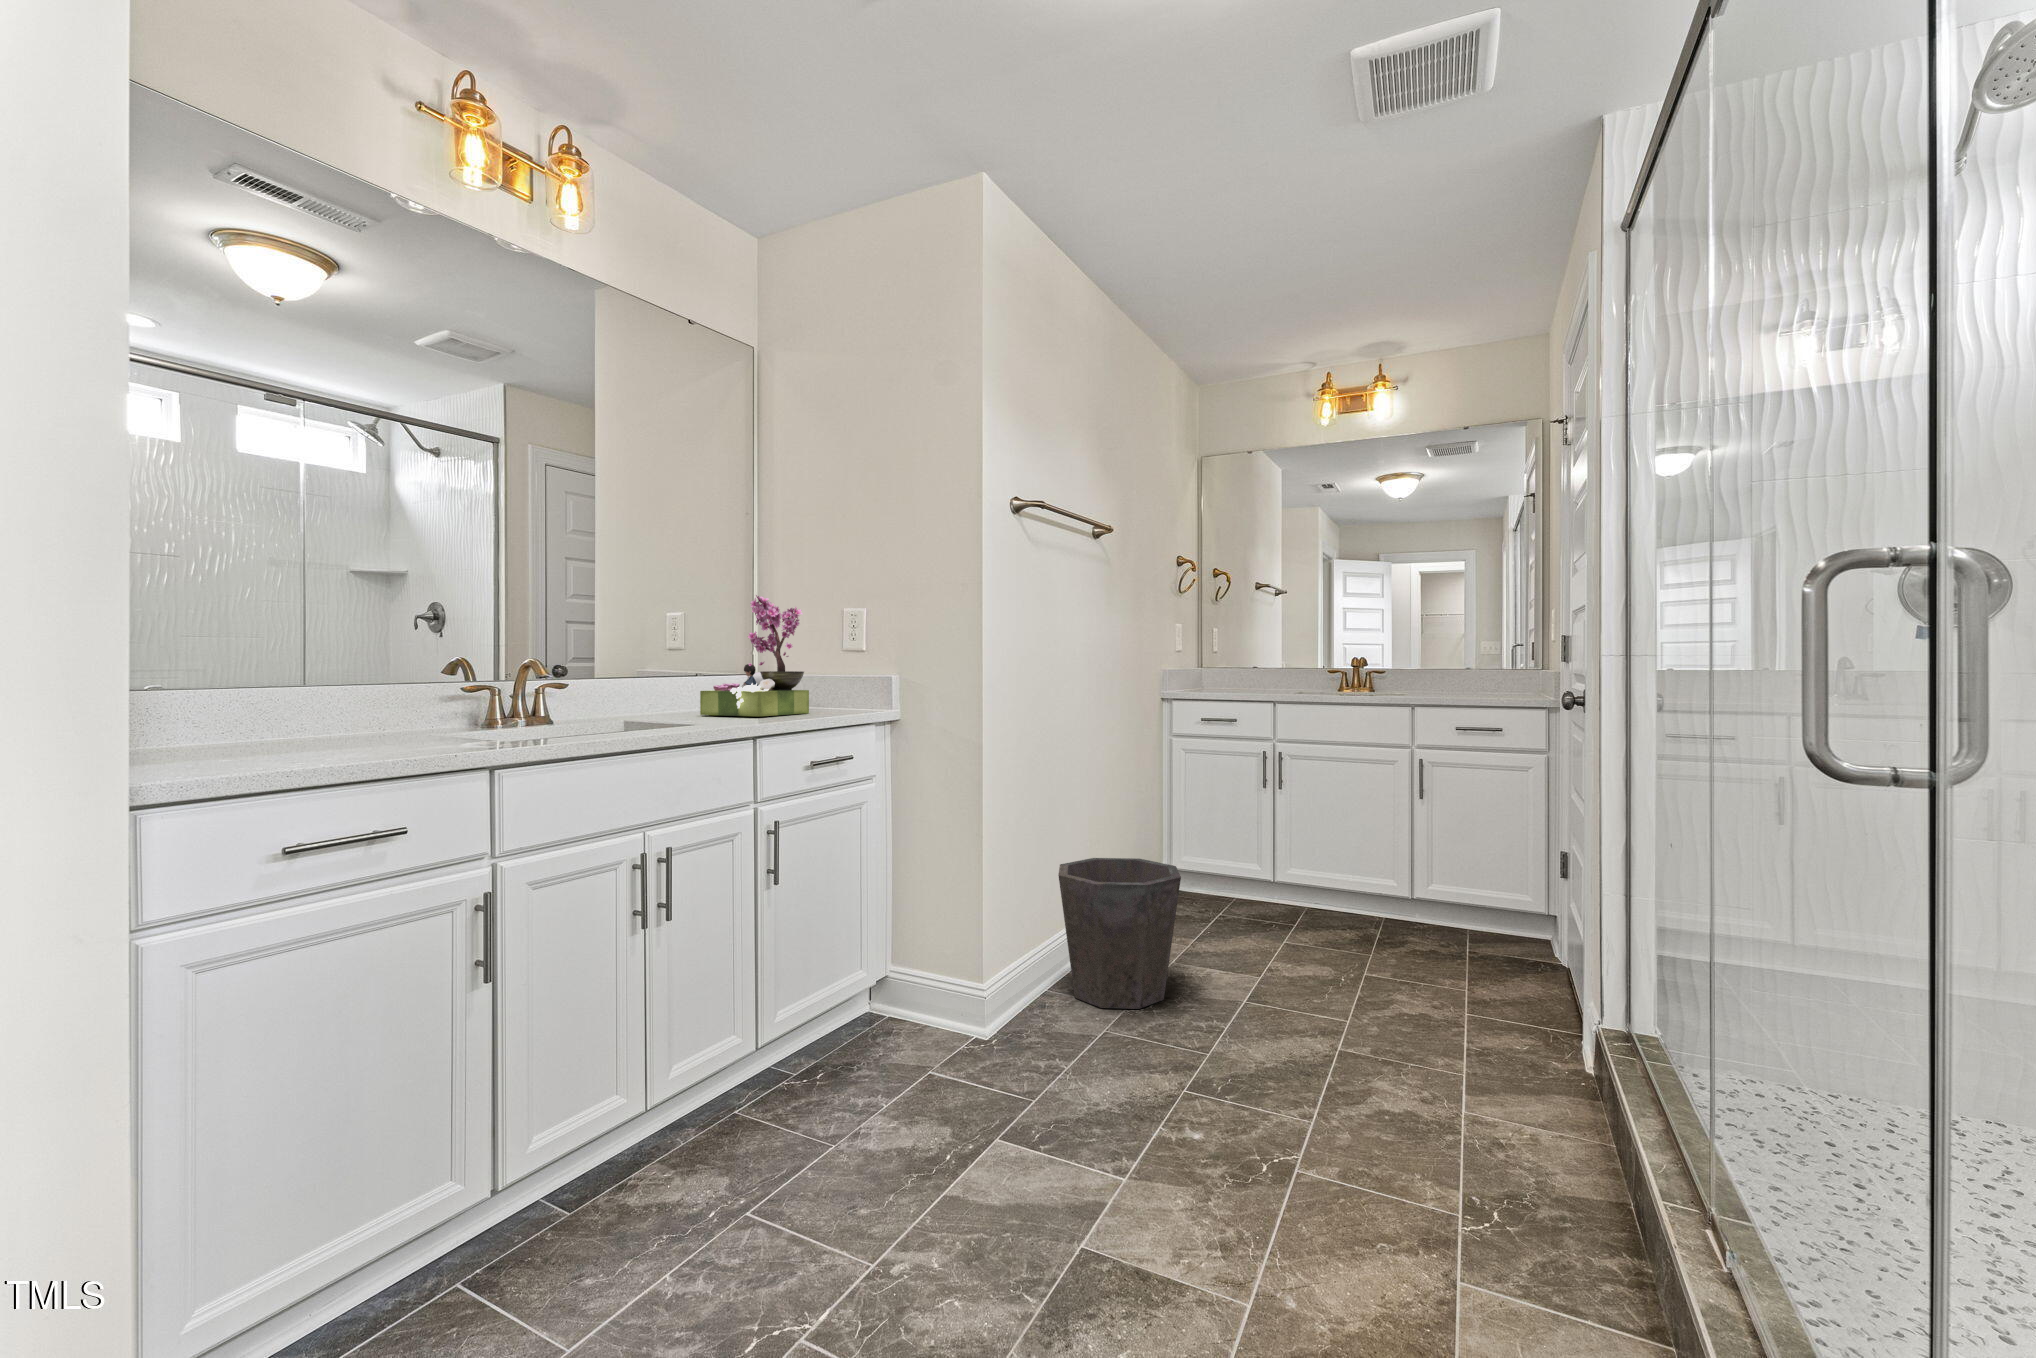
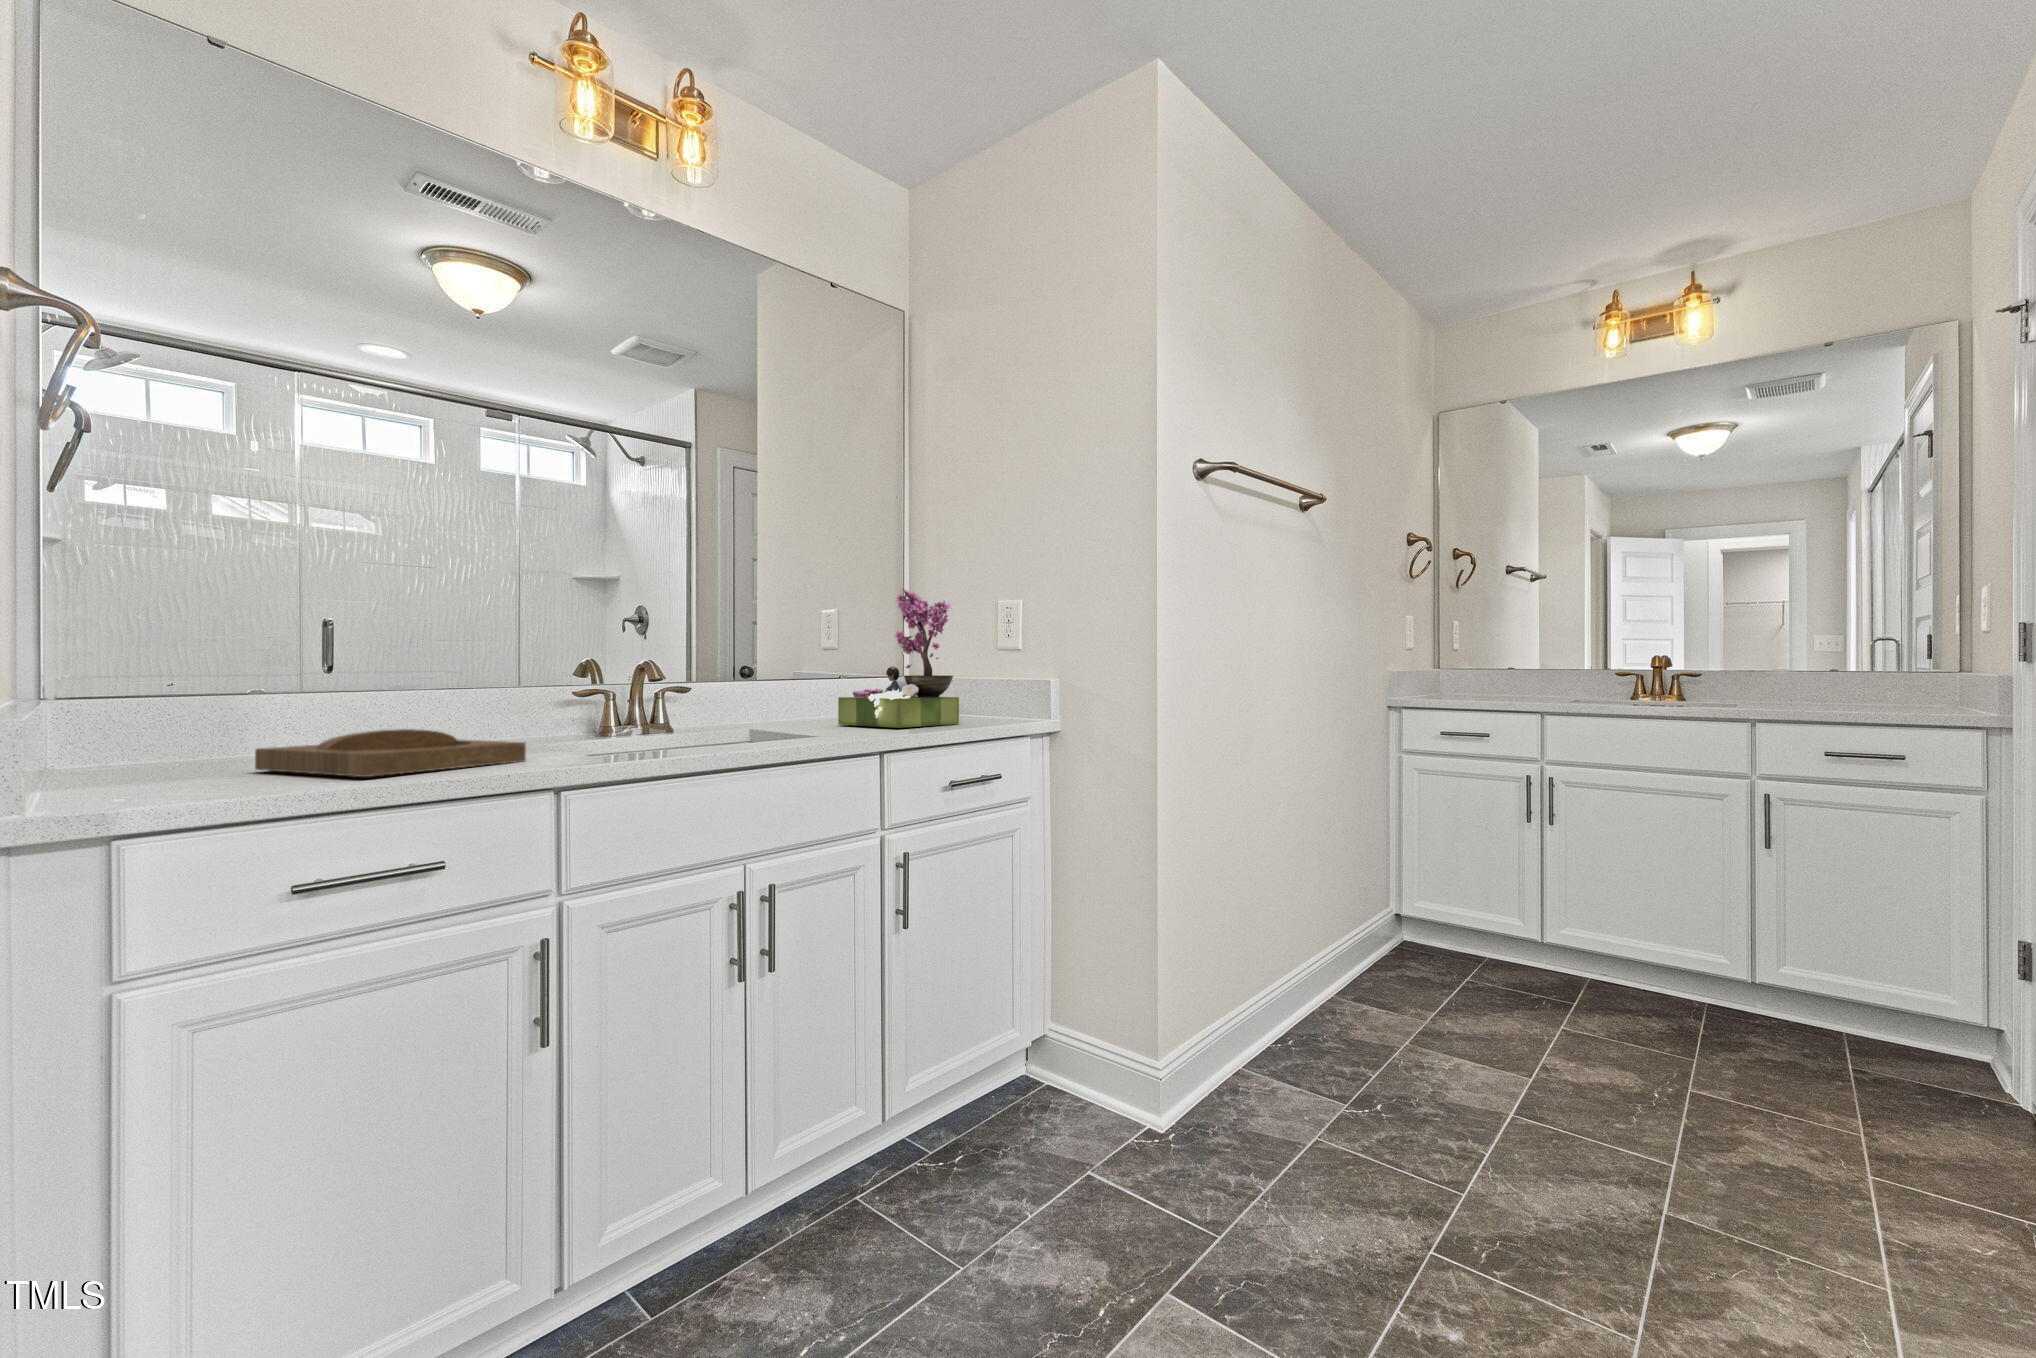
tray: none [199,719,451,759] -> present [255,729,526,777]
waste bin: present [1058,858,1181,1009] -> none [1258,906,1421,1108]

